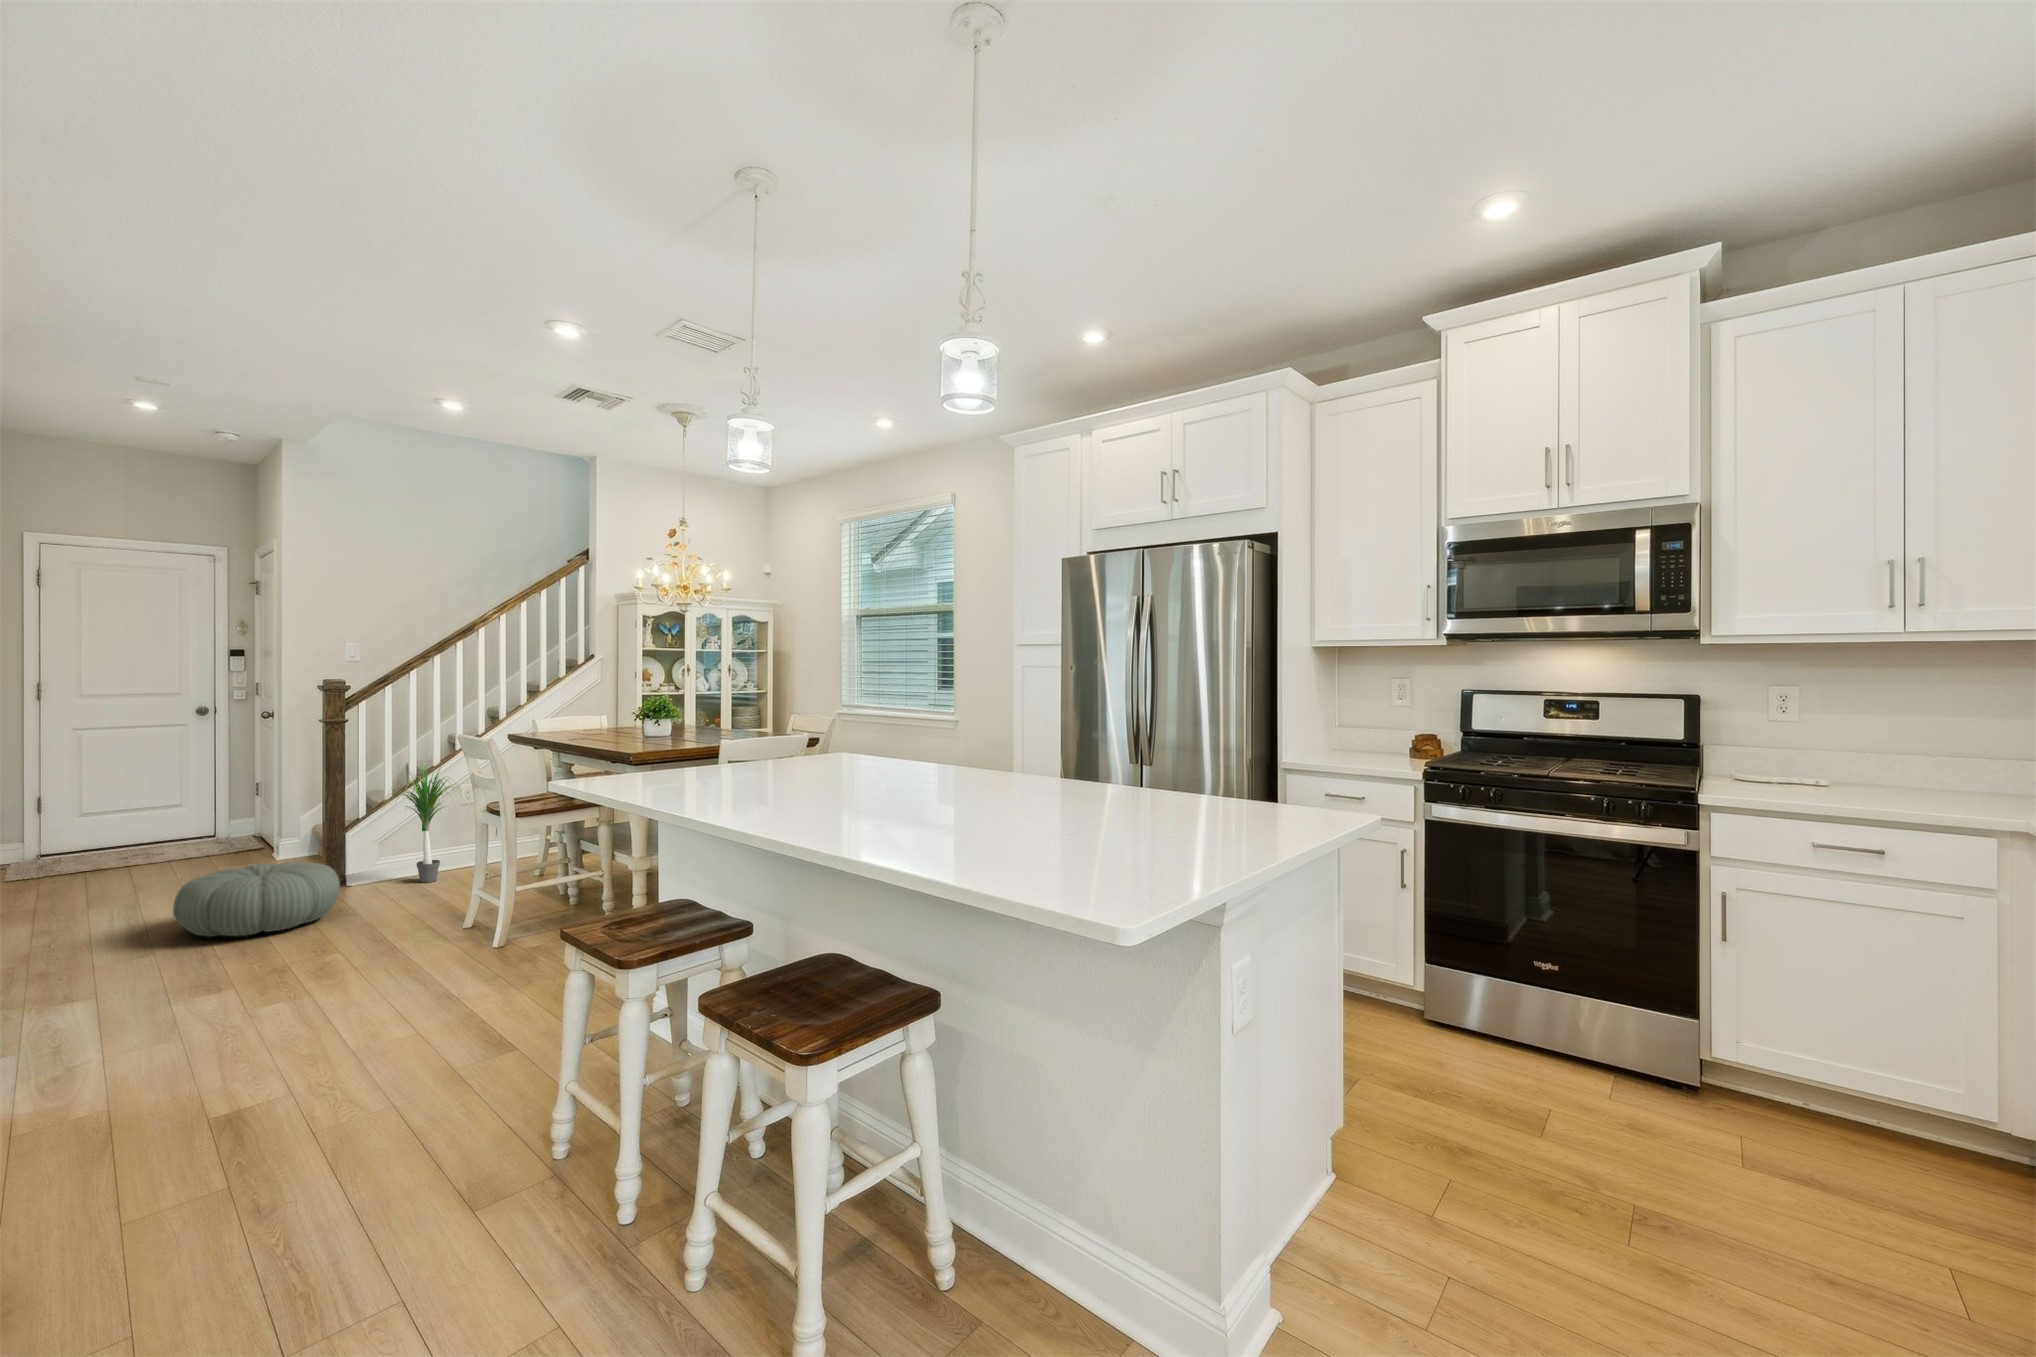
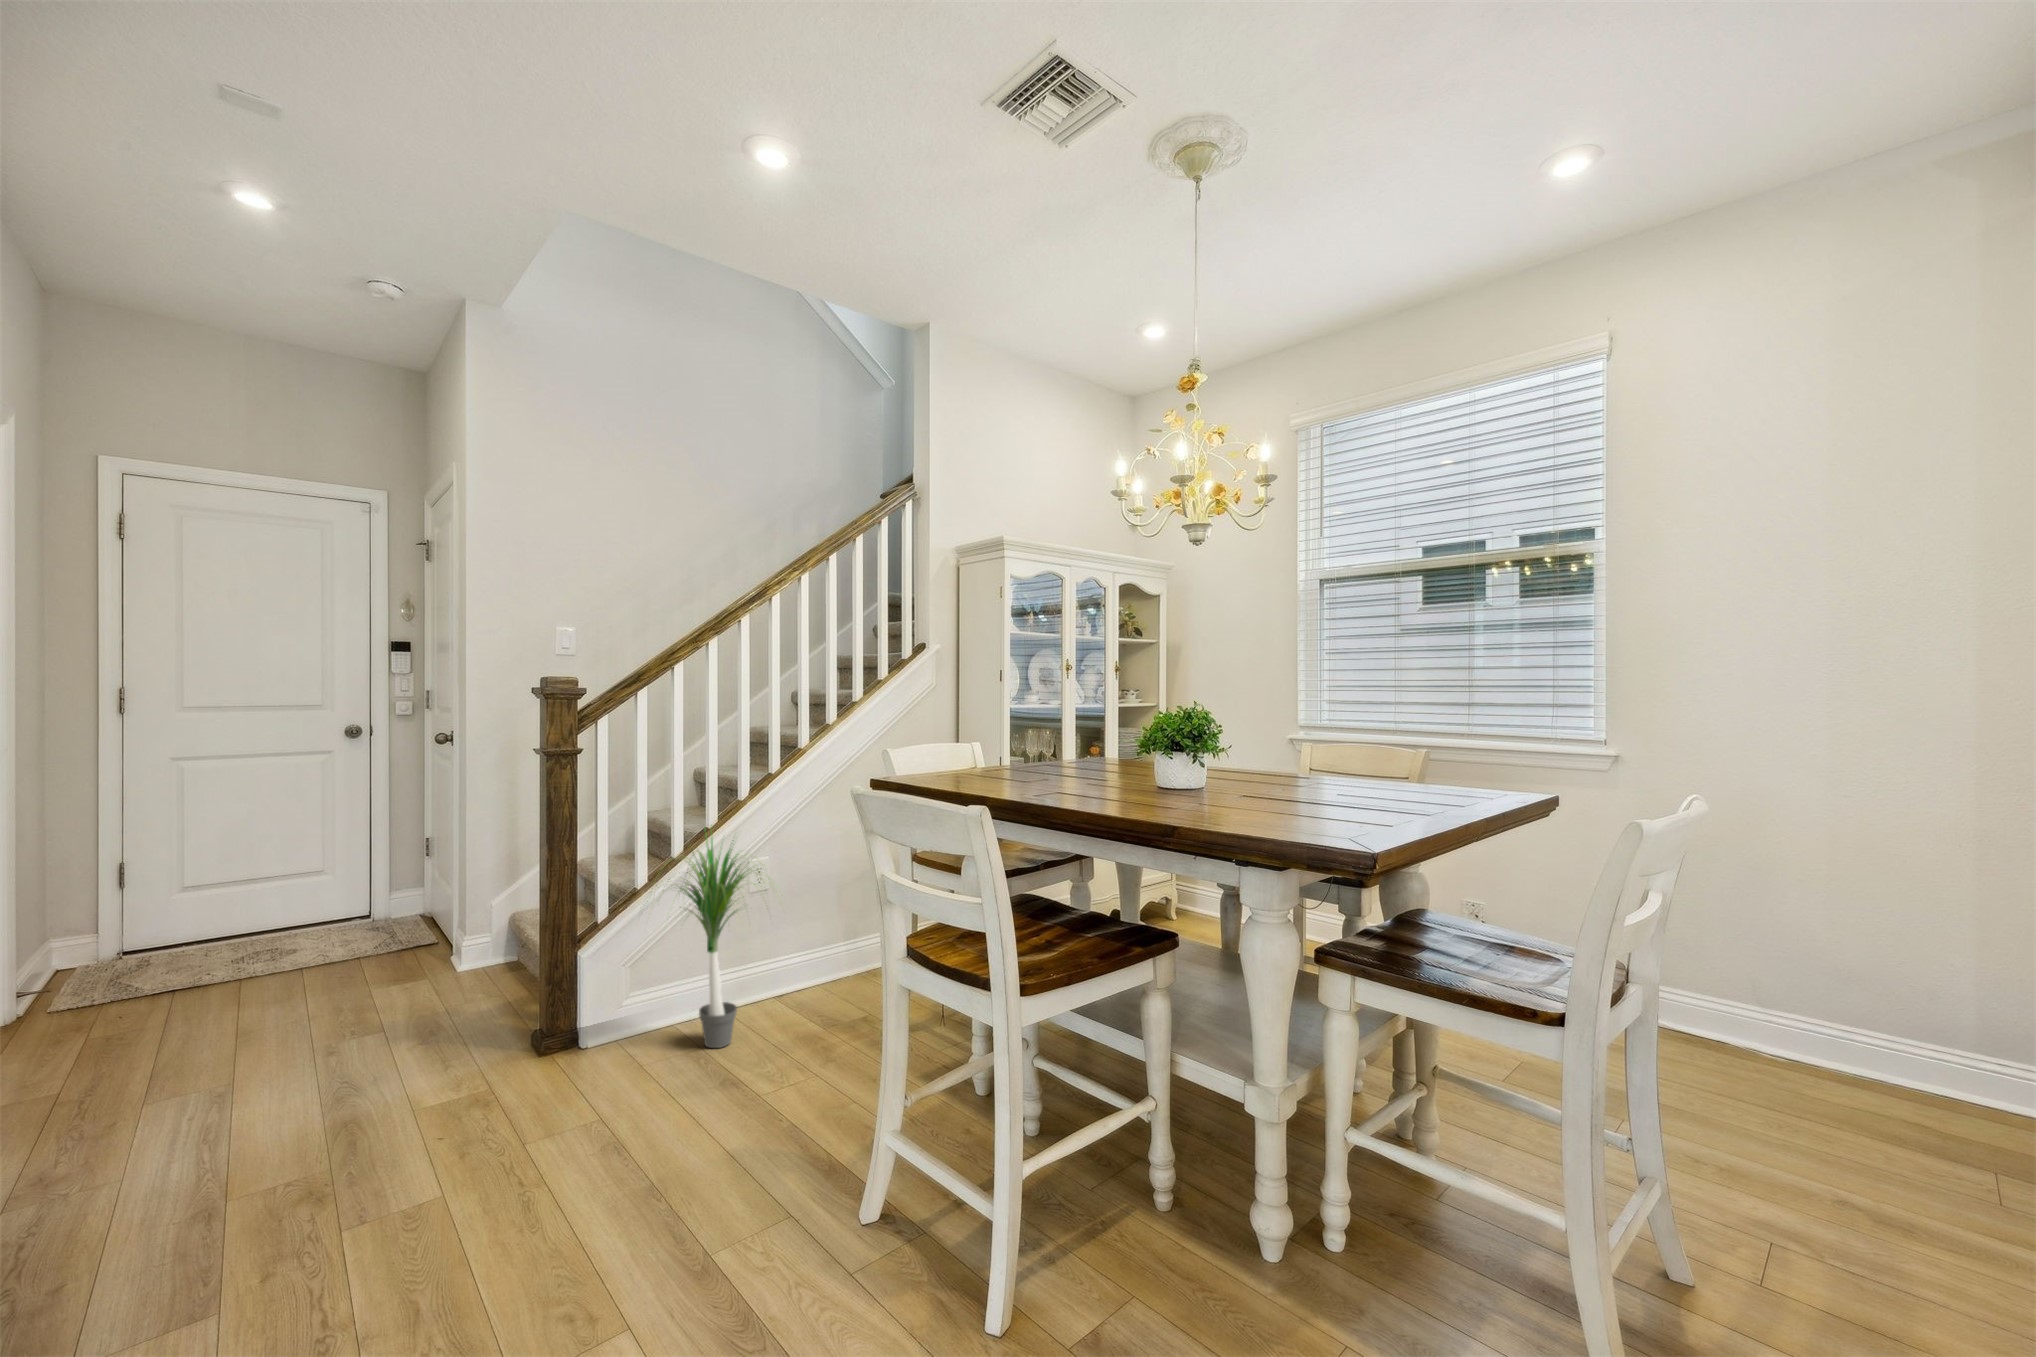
pouf: present [173,862,340,937] -> none [274,1042,597,1259]

